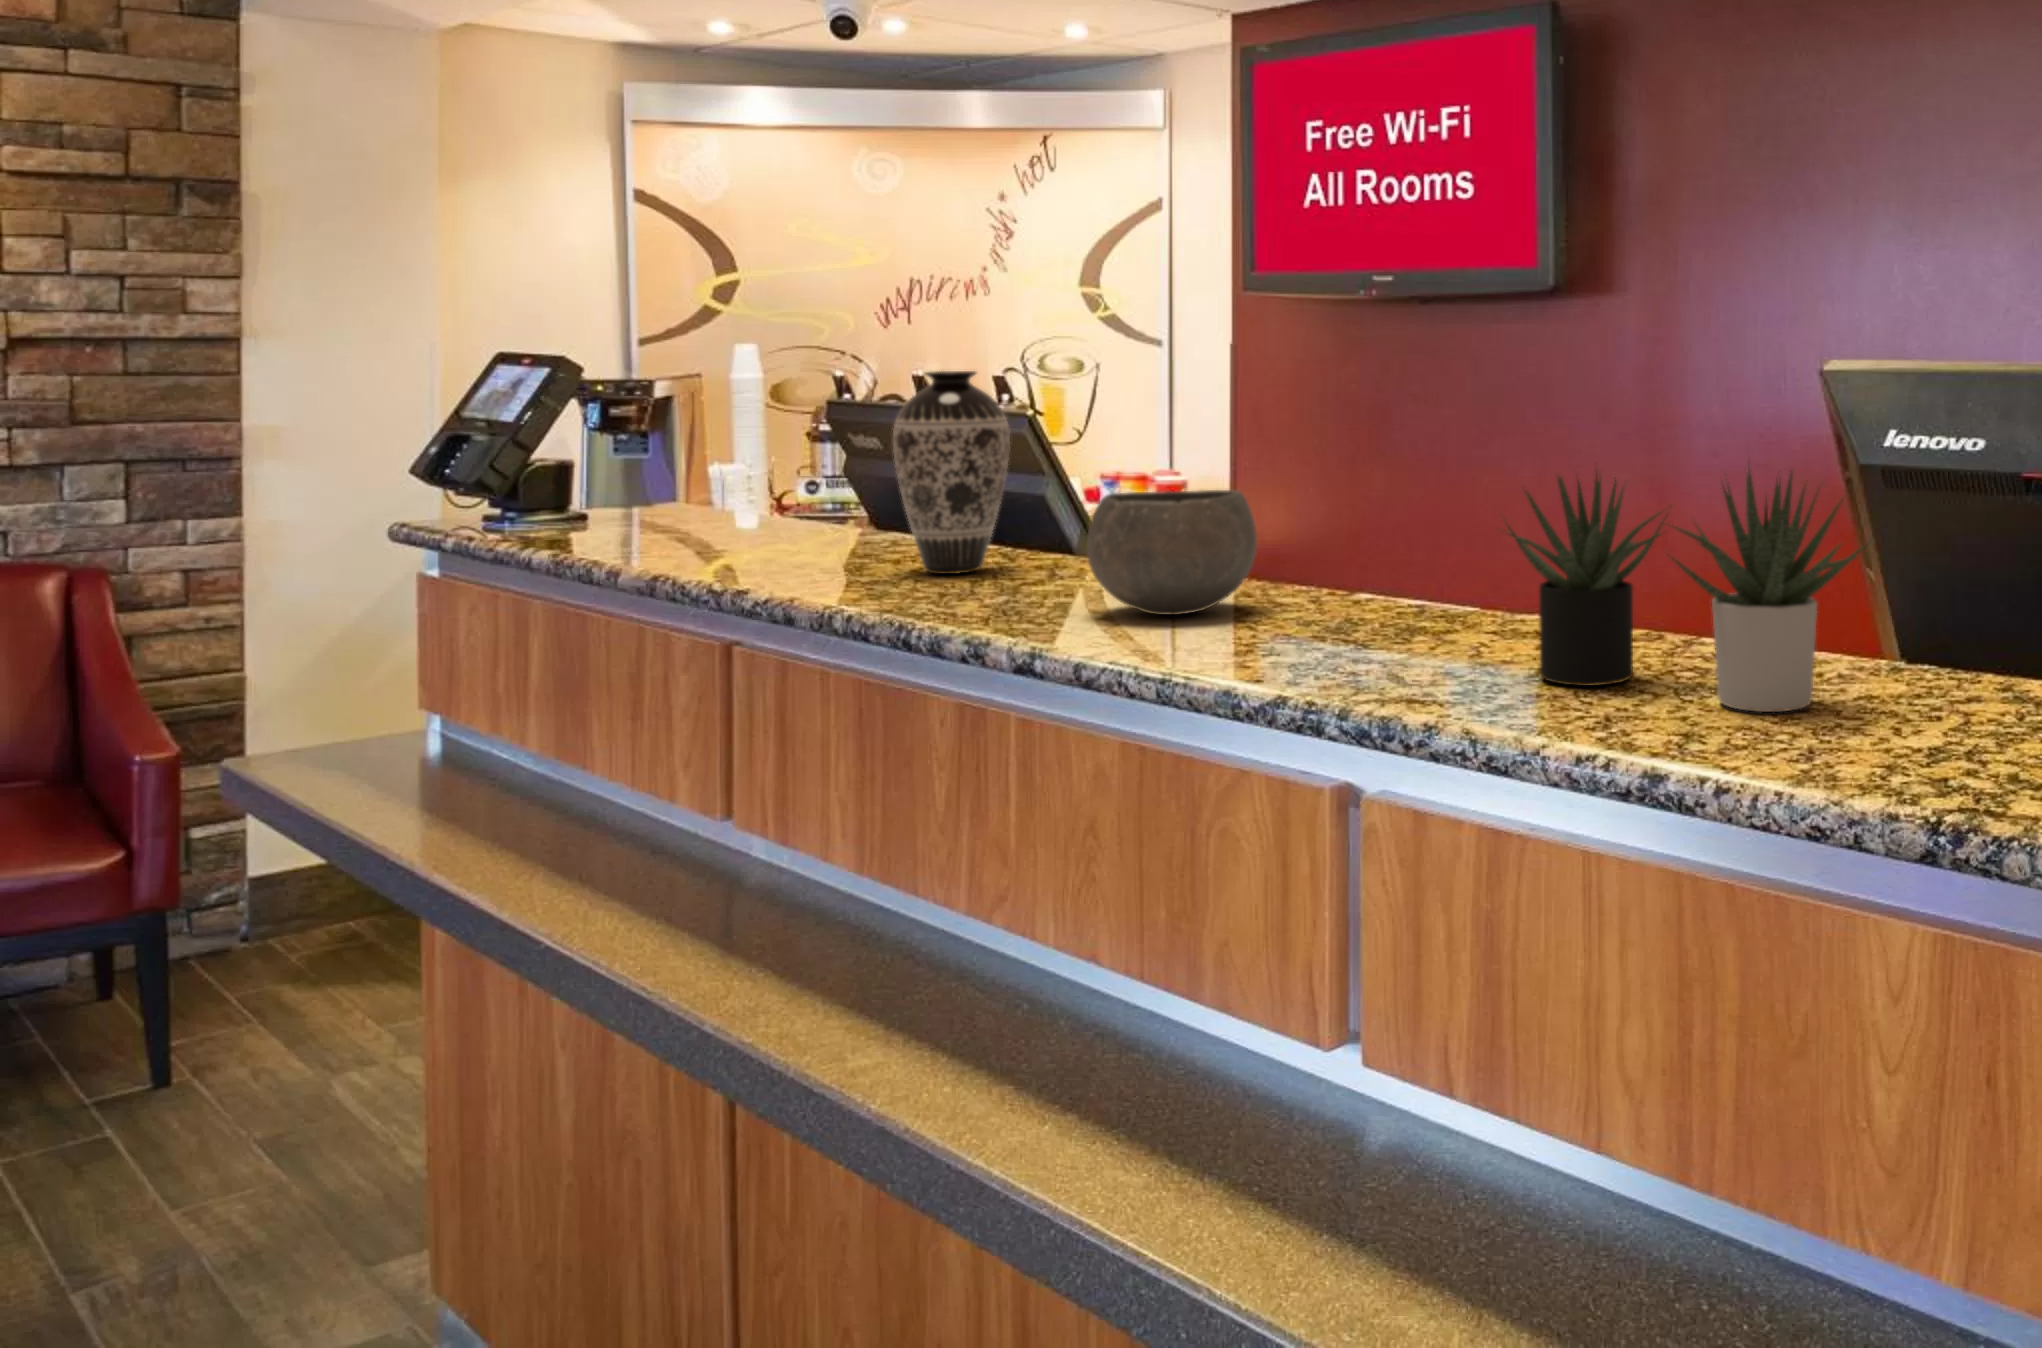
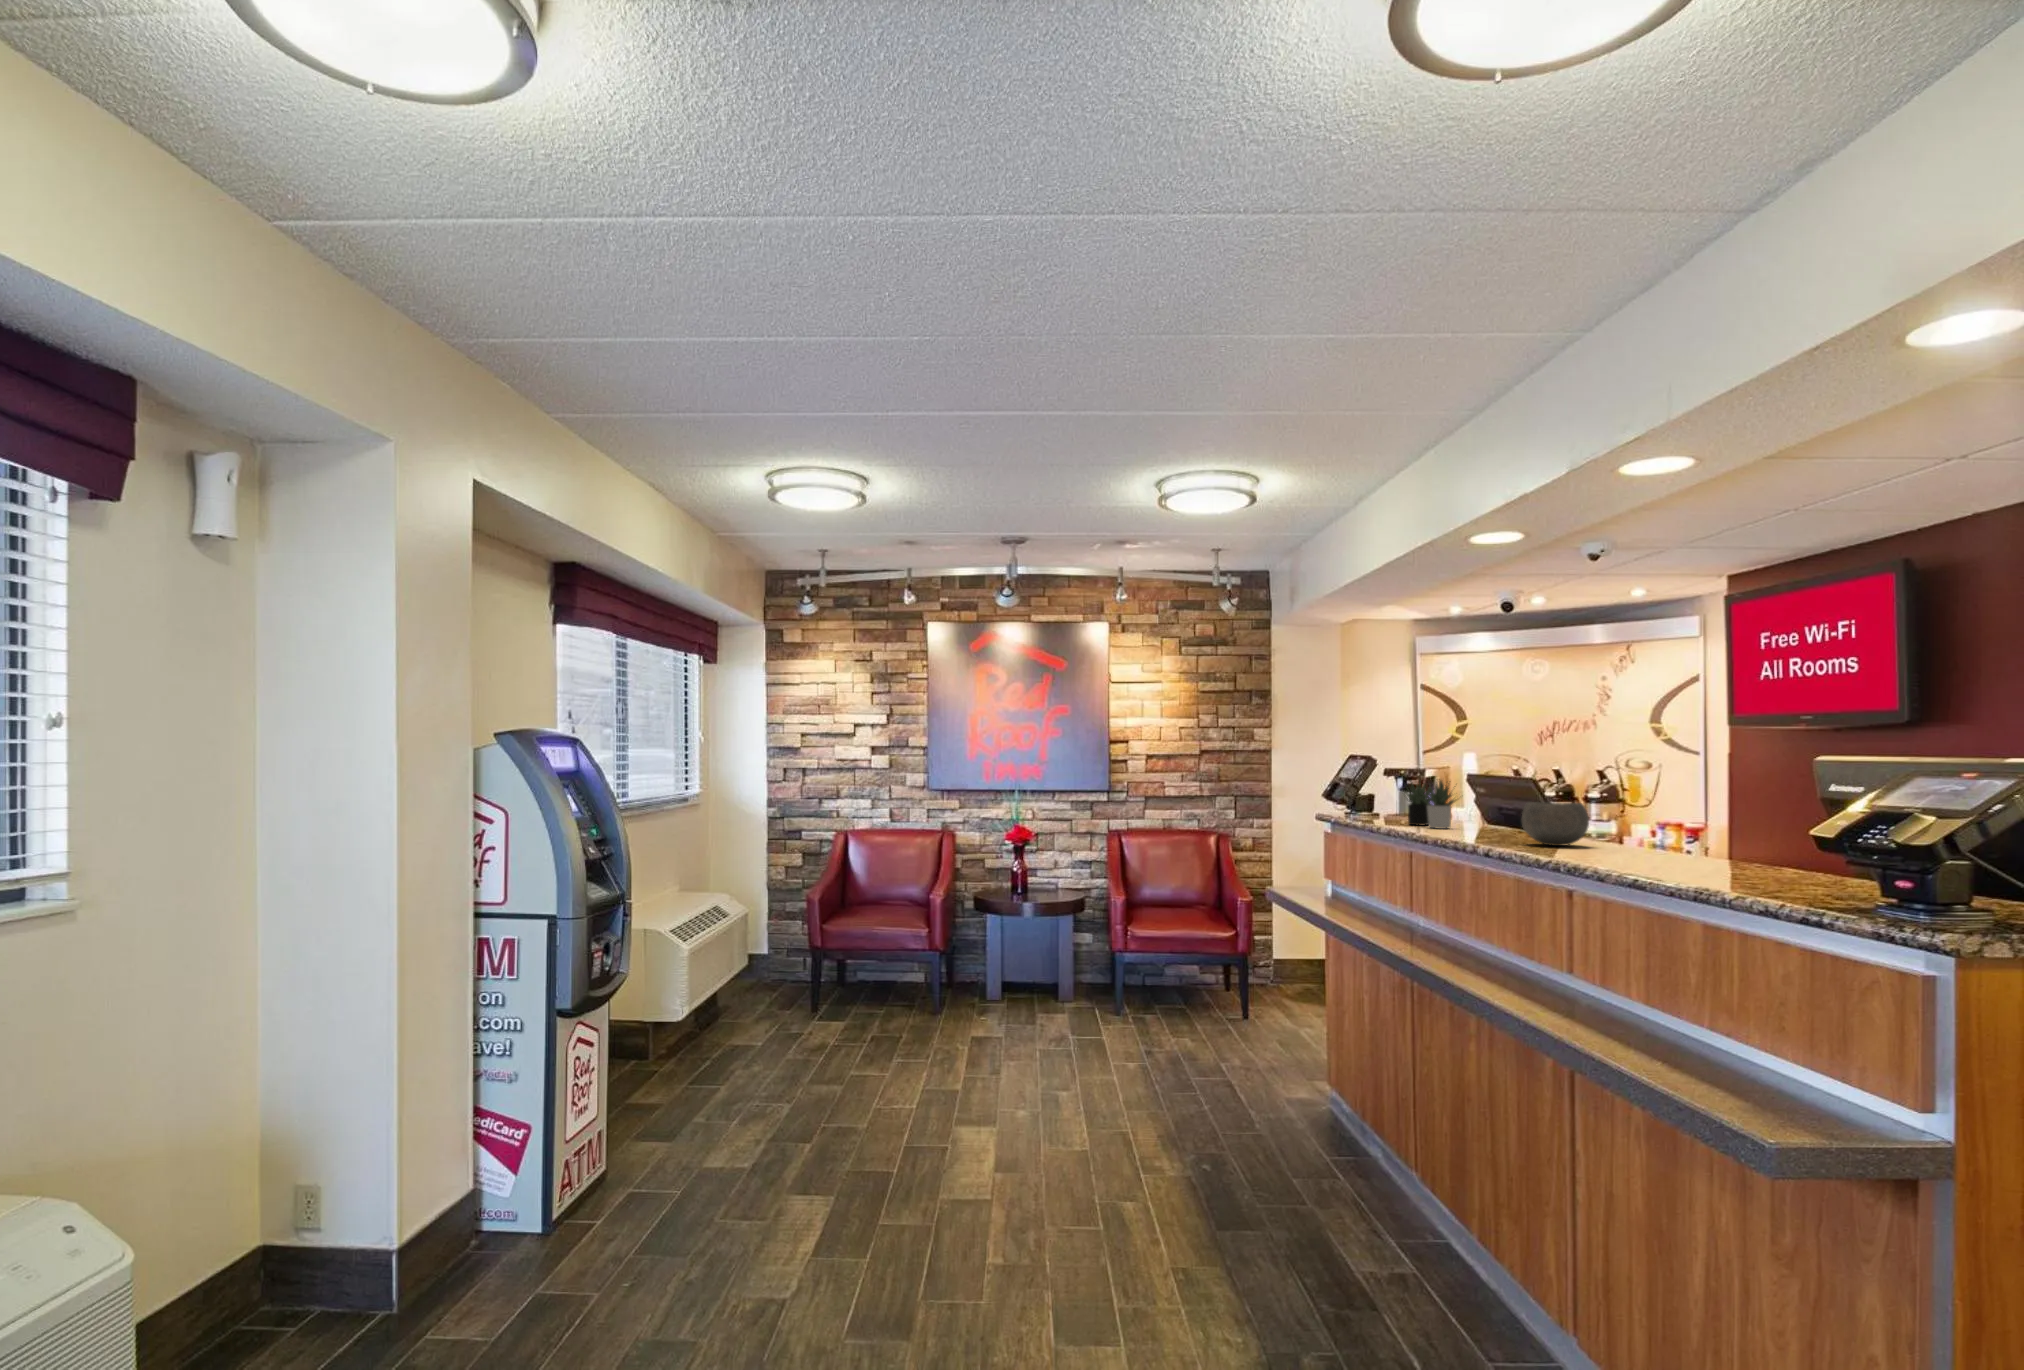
decorative vase: present [893,371,1010,574] -> none [1470,760,1515,834]
succulent plant: present [1498,470,1866,712] -> present [1406,780,1457,829]

